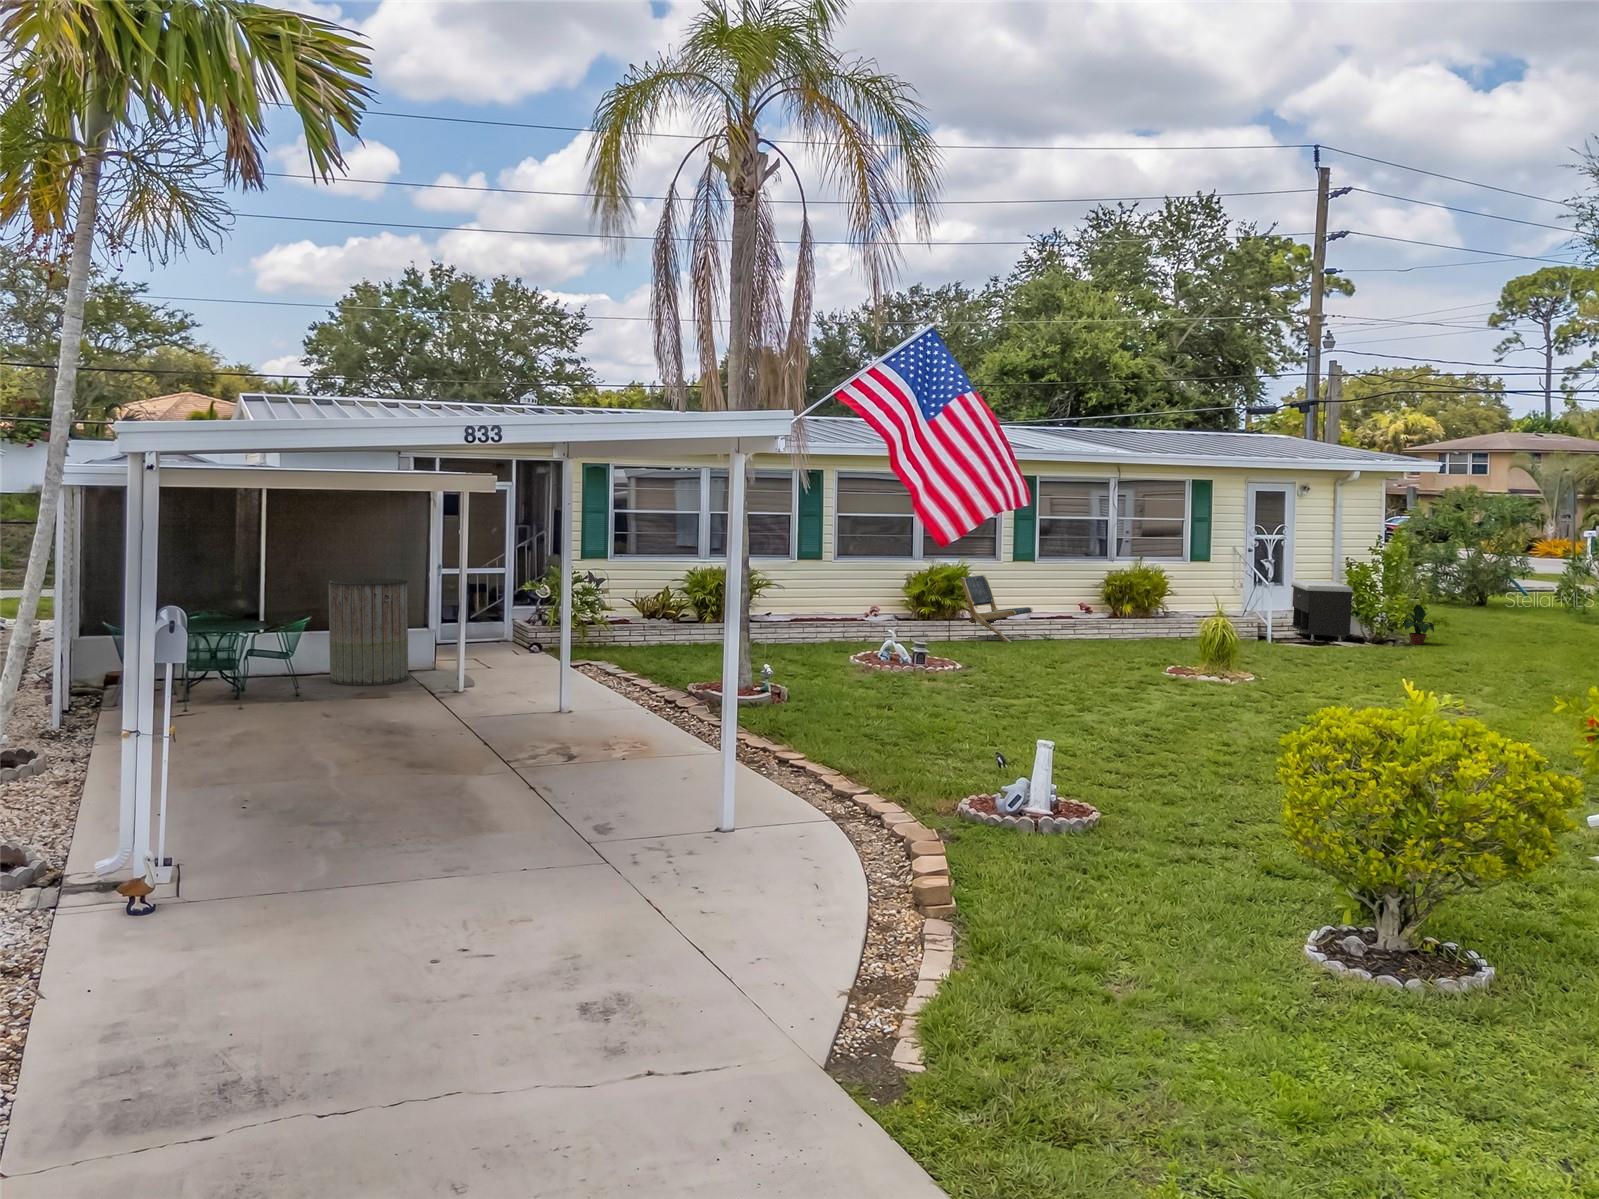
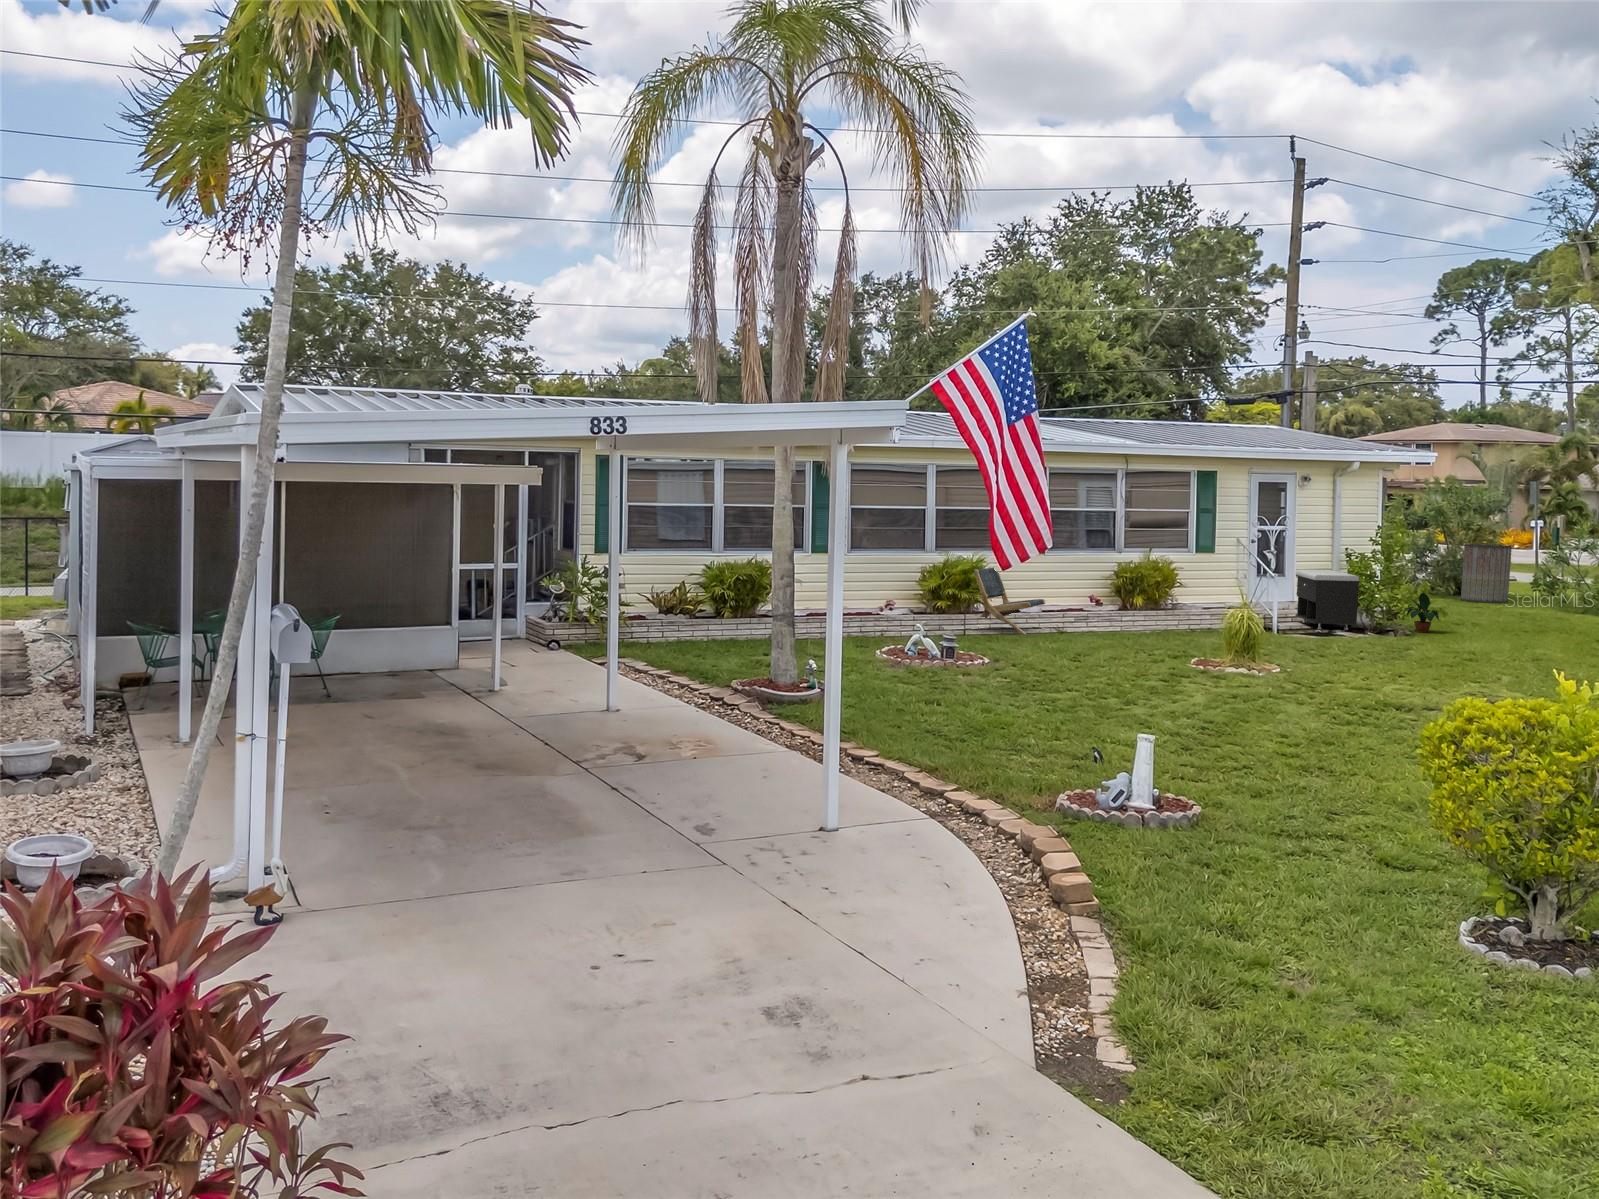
trash can: present [329,578,408,686] -> present [1461,544,1512,603]

